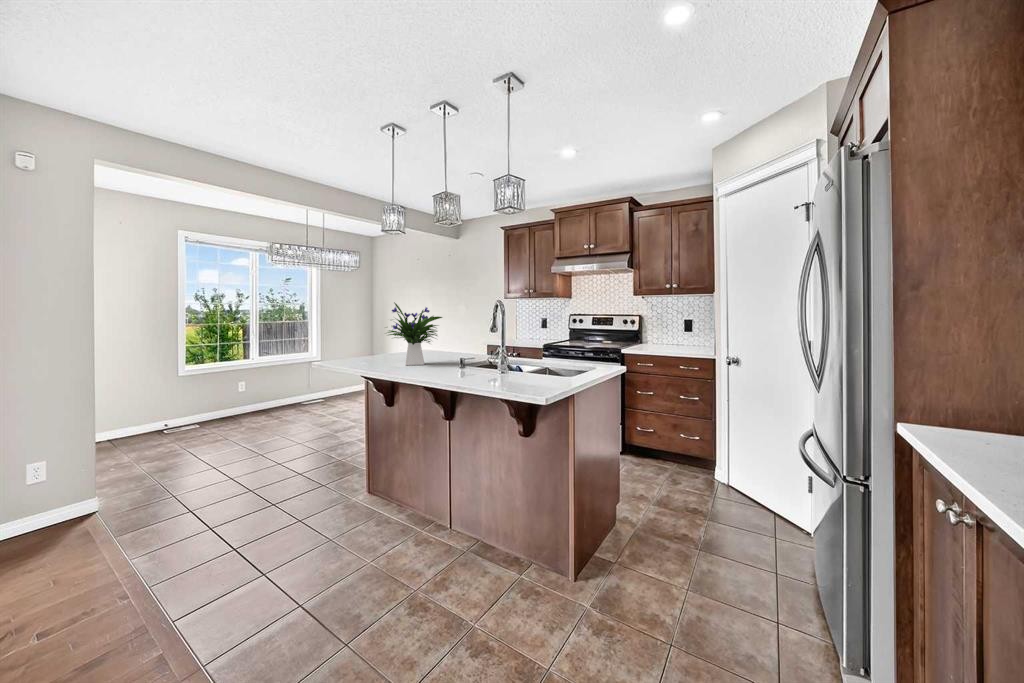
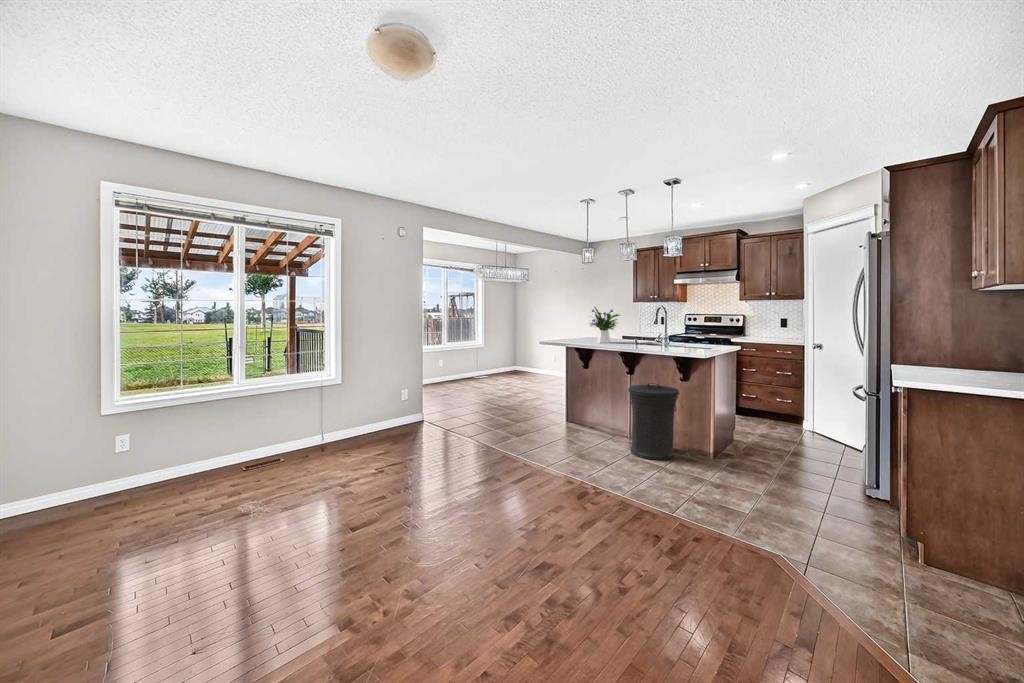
trash can: none [424,443,516,600] -> present [628,383,680,460]

